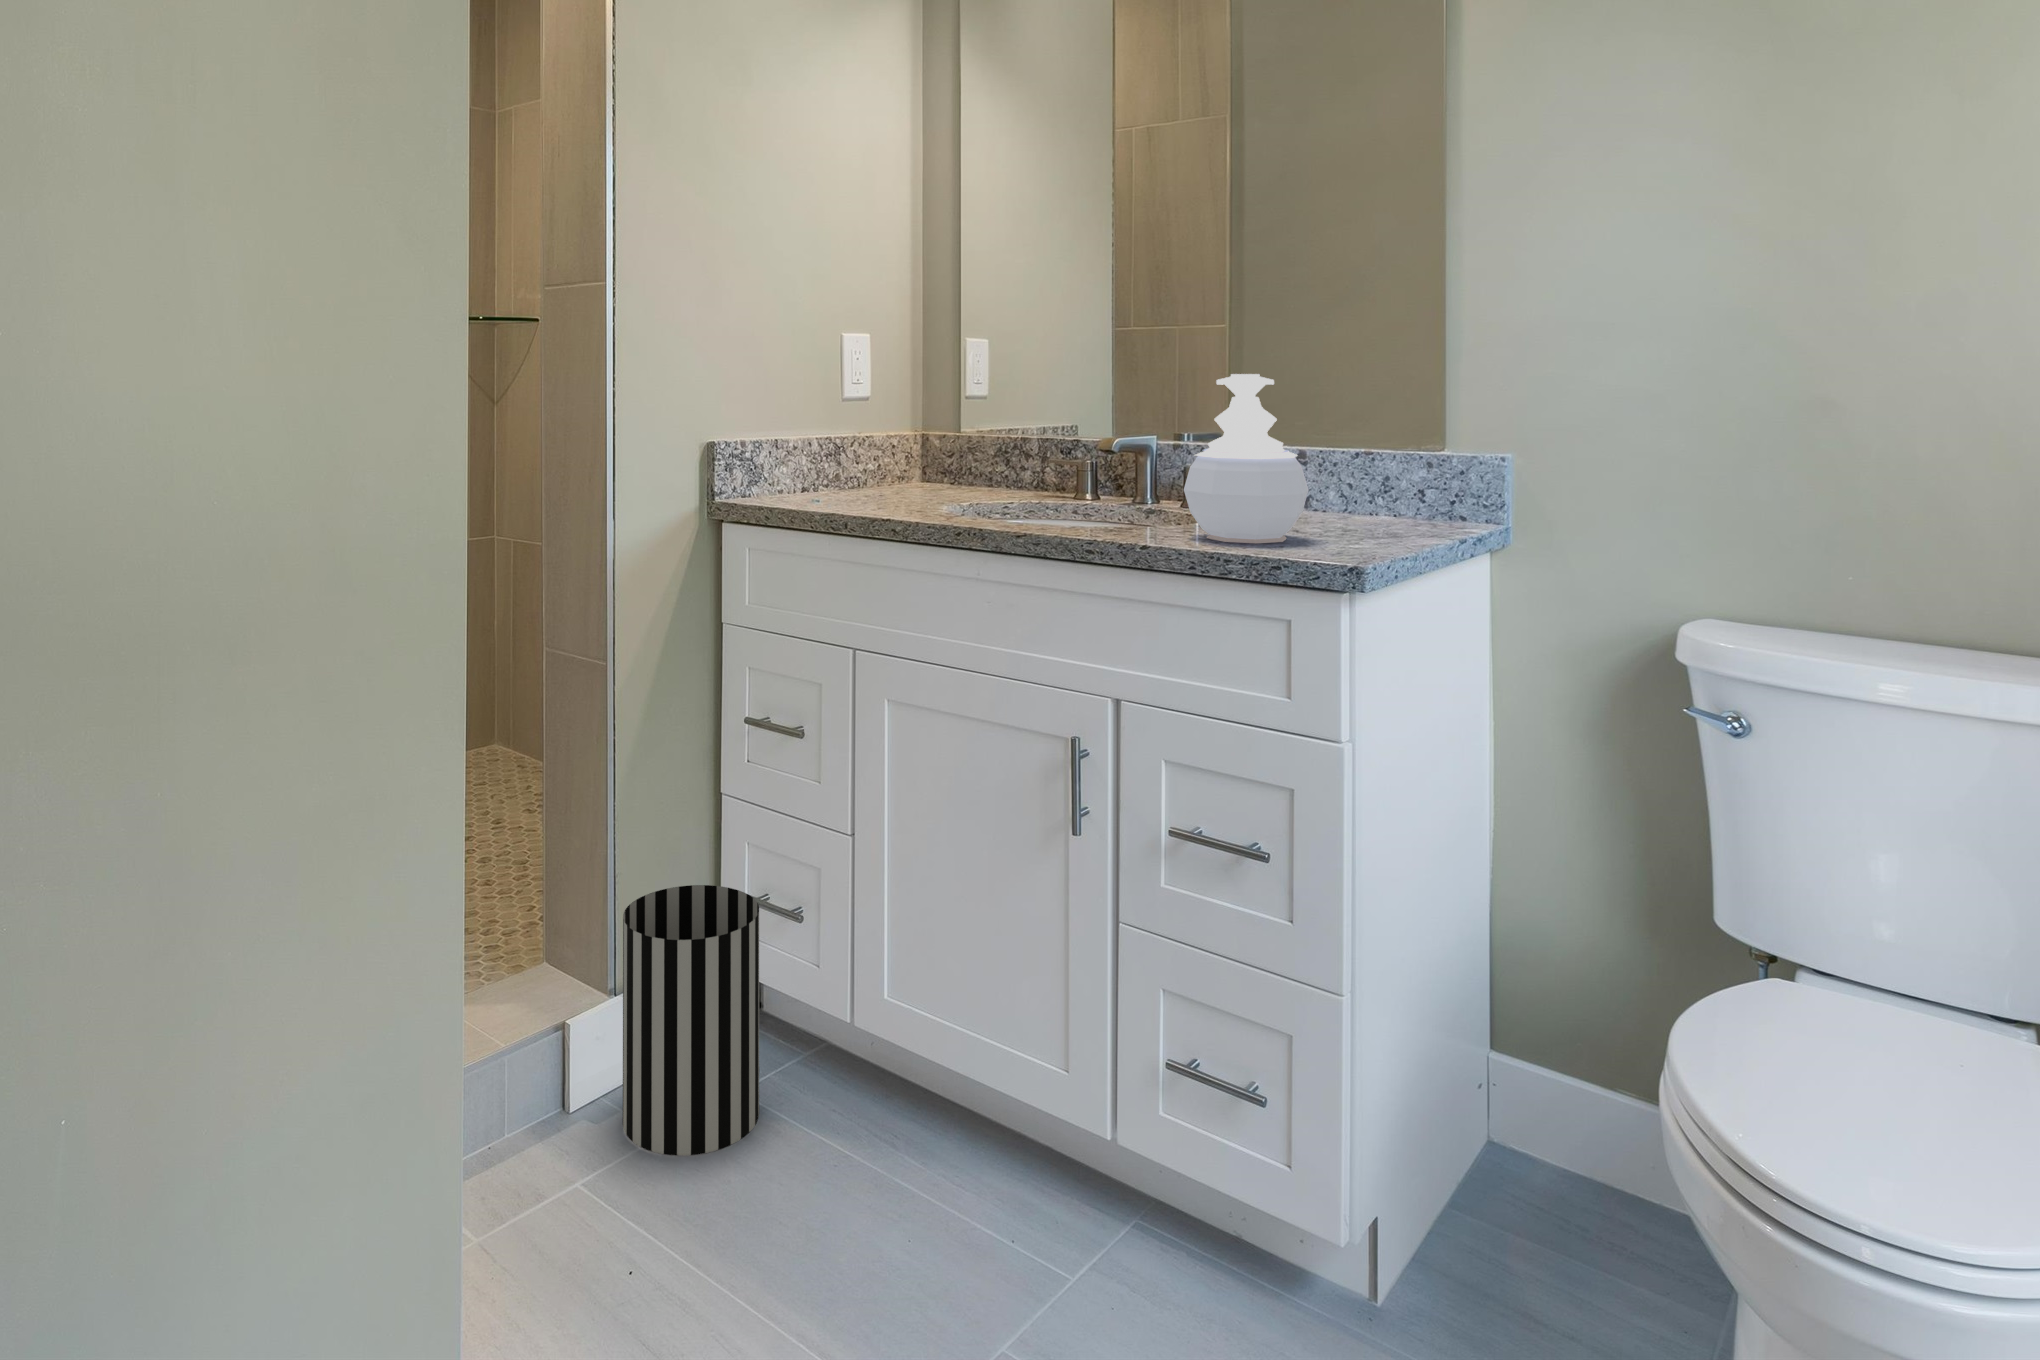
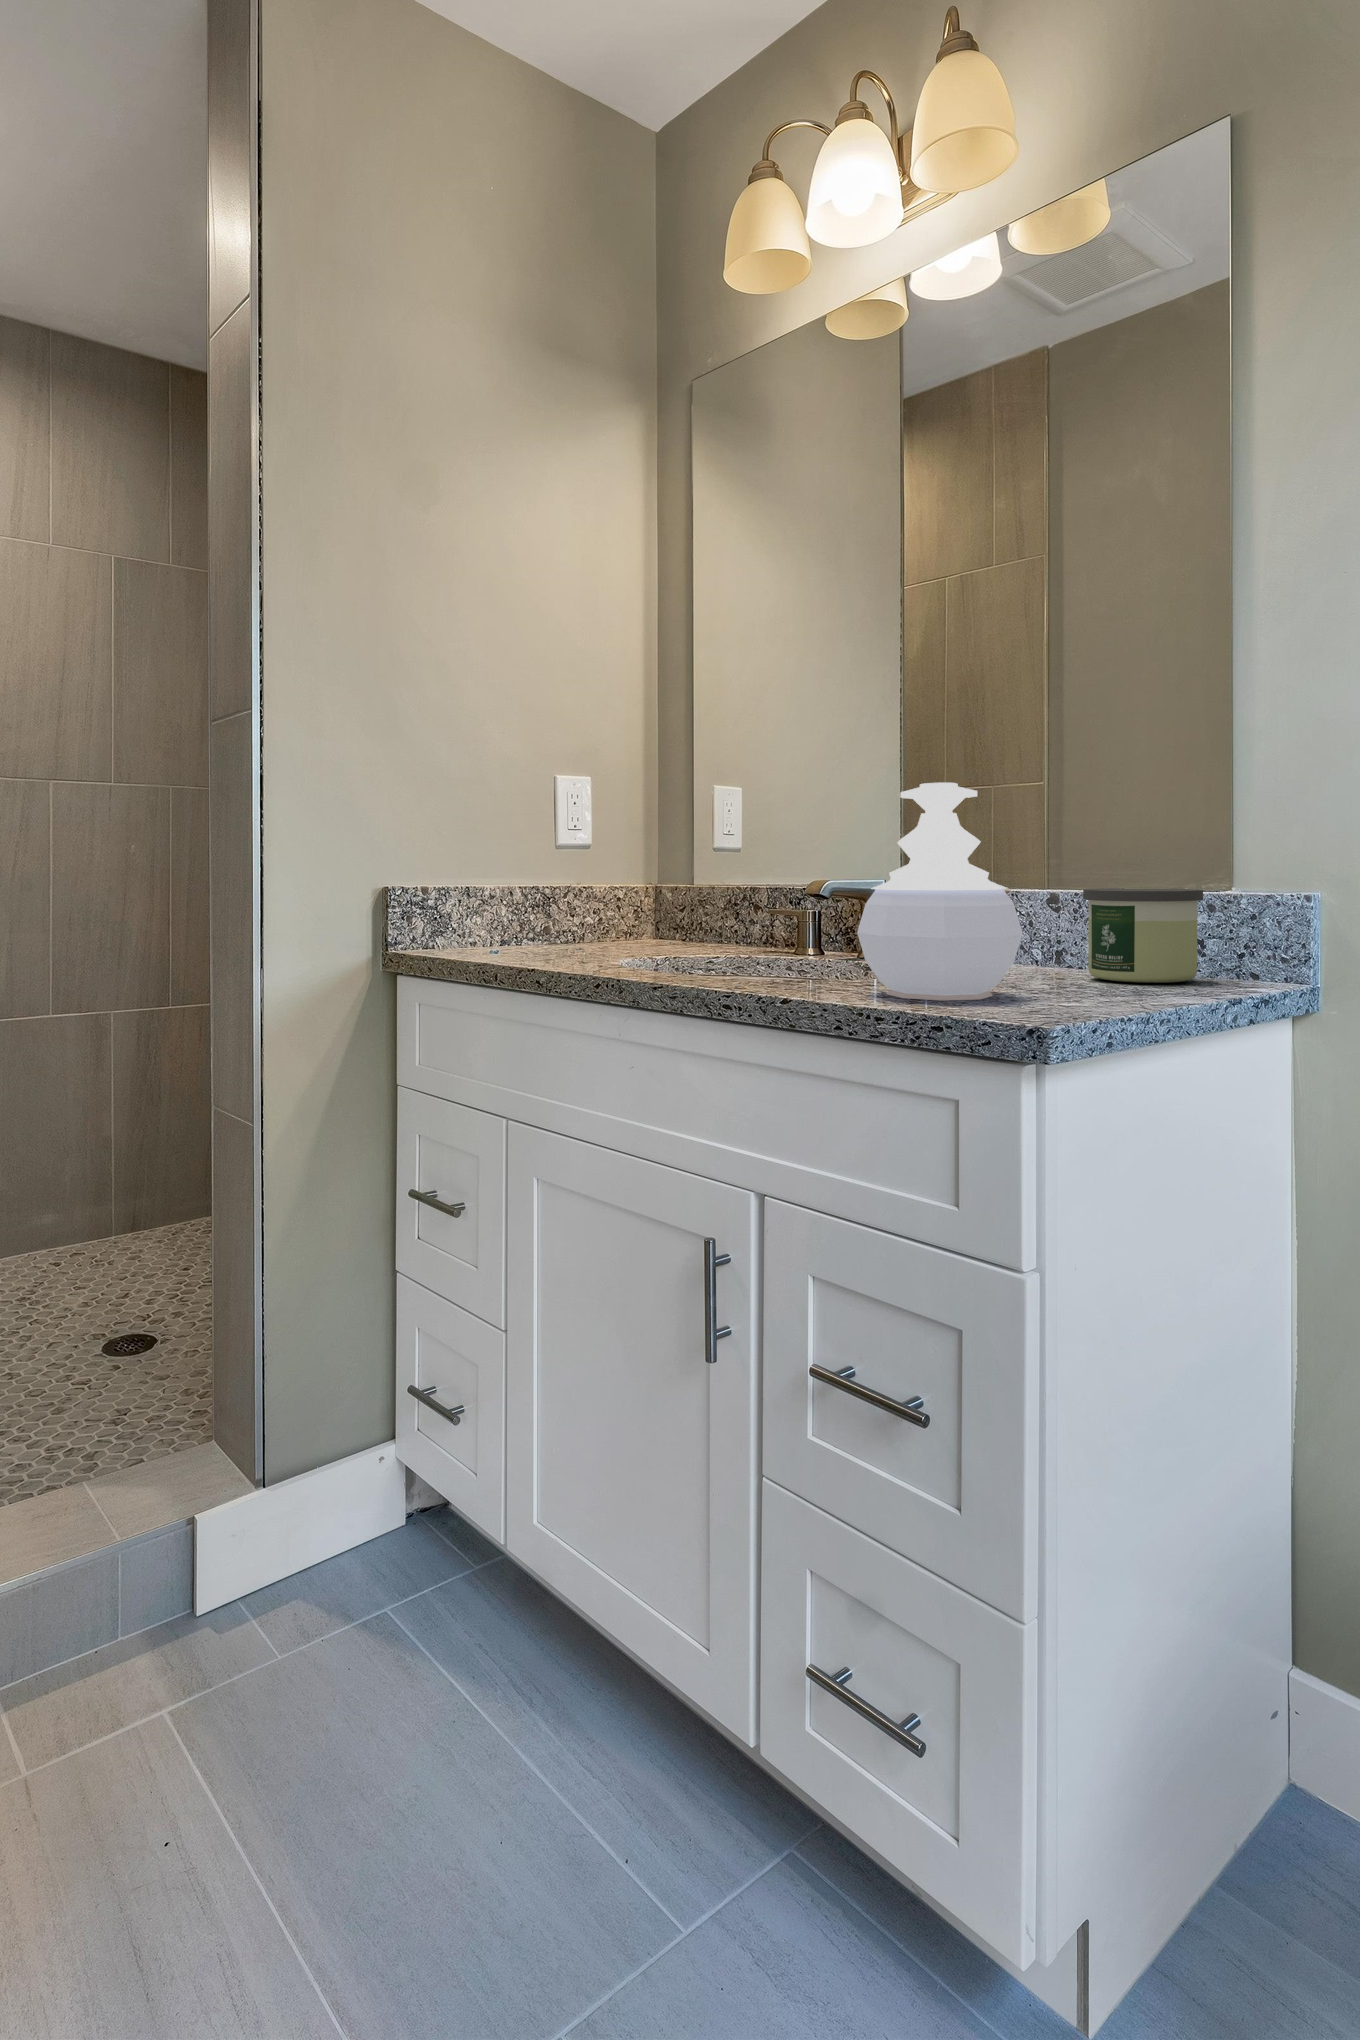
candle: none [1329,447,1421,523] -> present [1083,888,1203,983]
wastebasket: present [623,885,759,1156] -> none [245,1373,402,1677]

